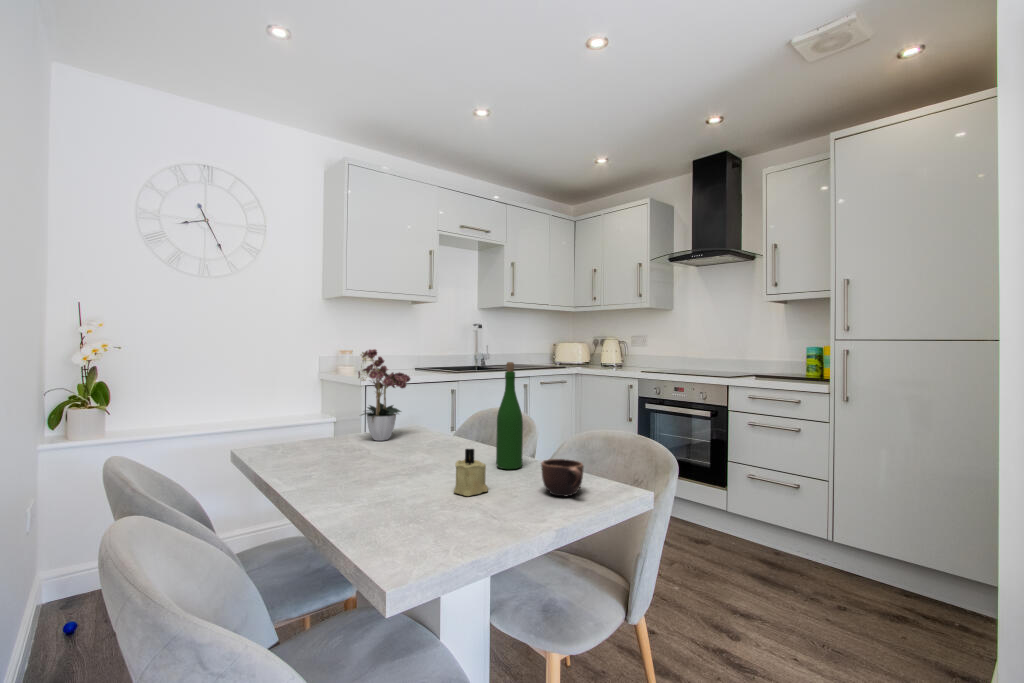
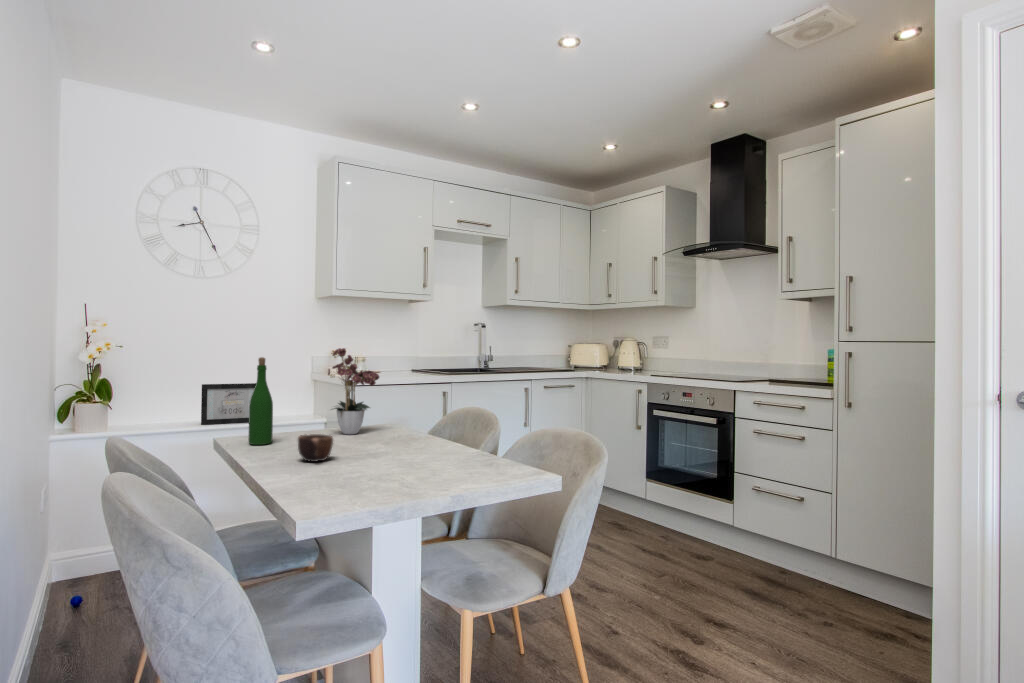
wine bottle: present [496,362,523,469] -> present [248,357,273,445]
picture frame: none [207,383,269,427] -> present [201,383,256,425]
candle: present [454,449,488,496] -> none [385,433,415,473]
mug: present [541,459,584,496] -> present [298,434,333,462]

